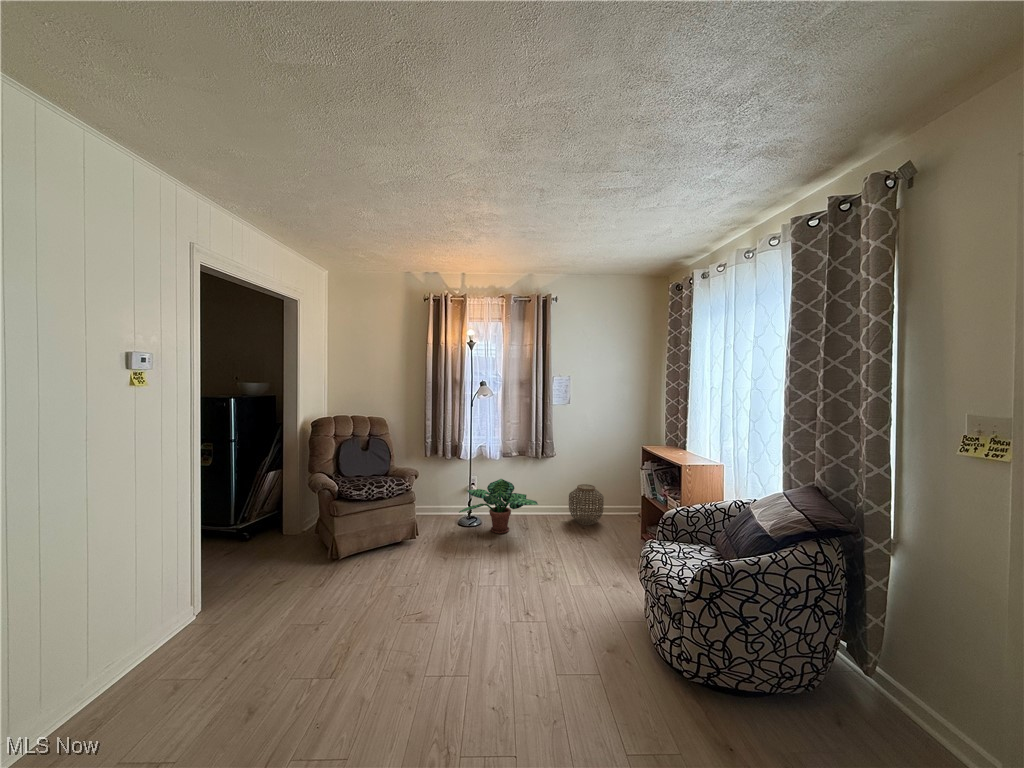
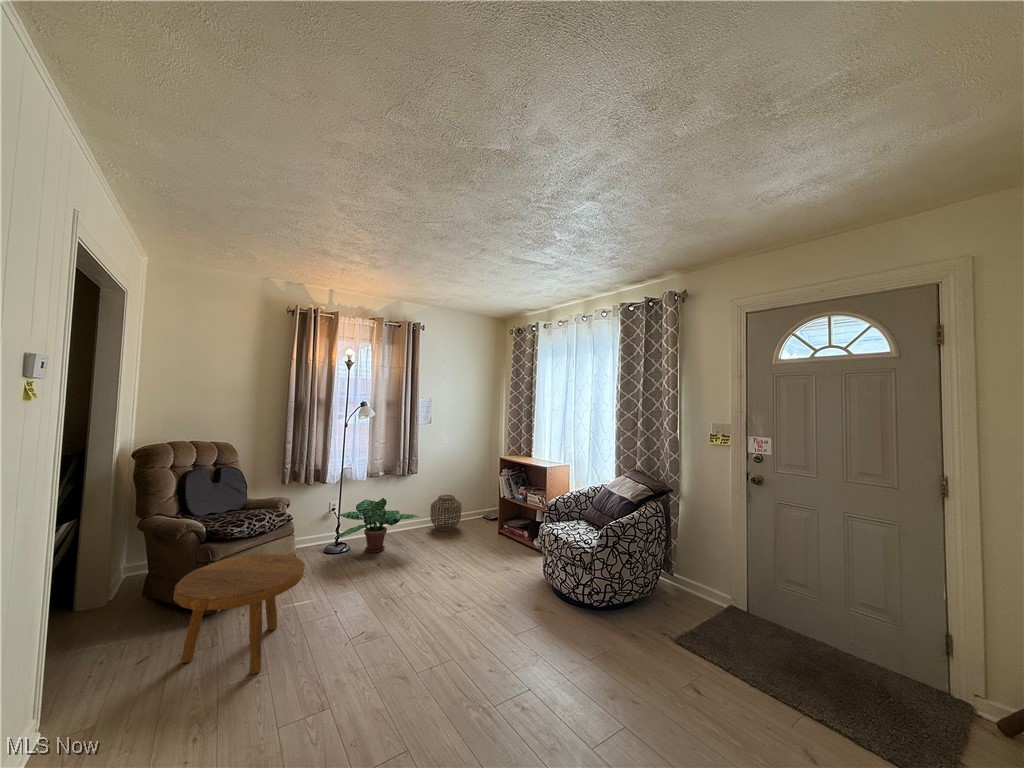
footstool: none [279,515,379,618] -> present [173,553,305,674]

